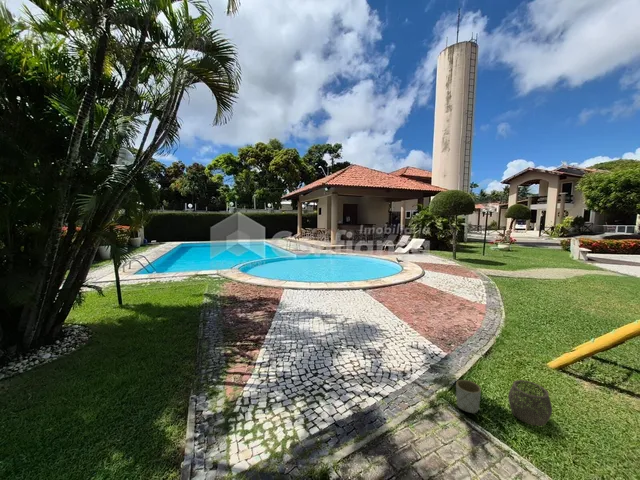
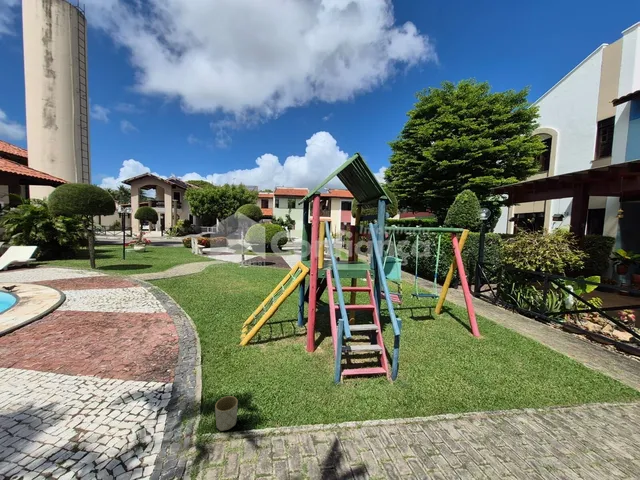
woven basket: present [508,380,552,426] -> none [249,366,277,401]

